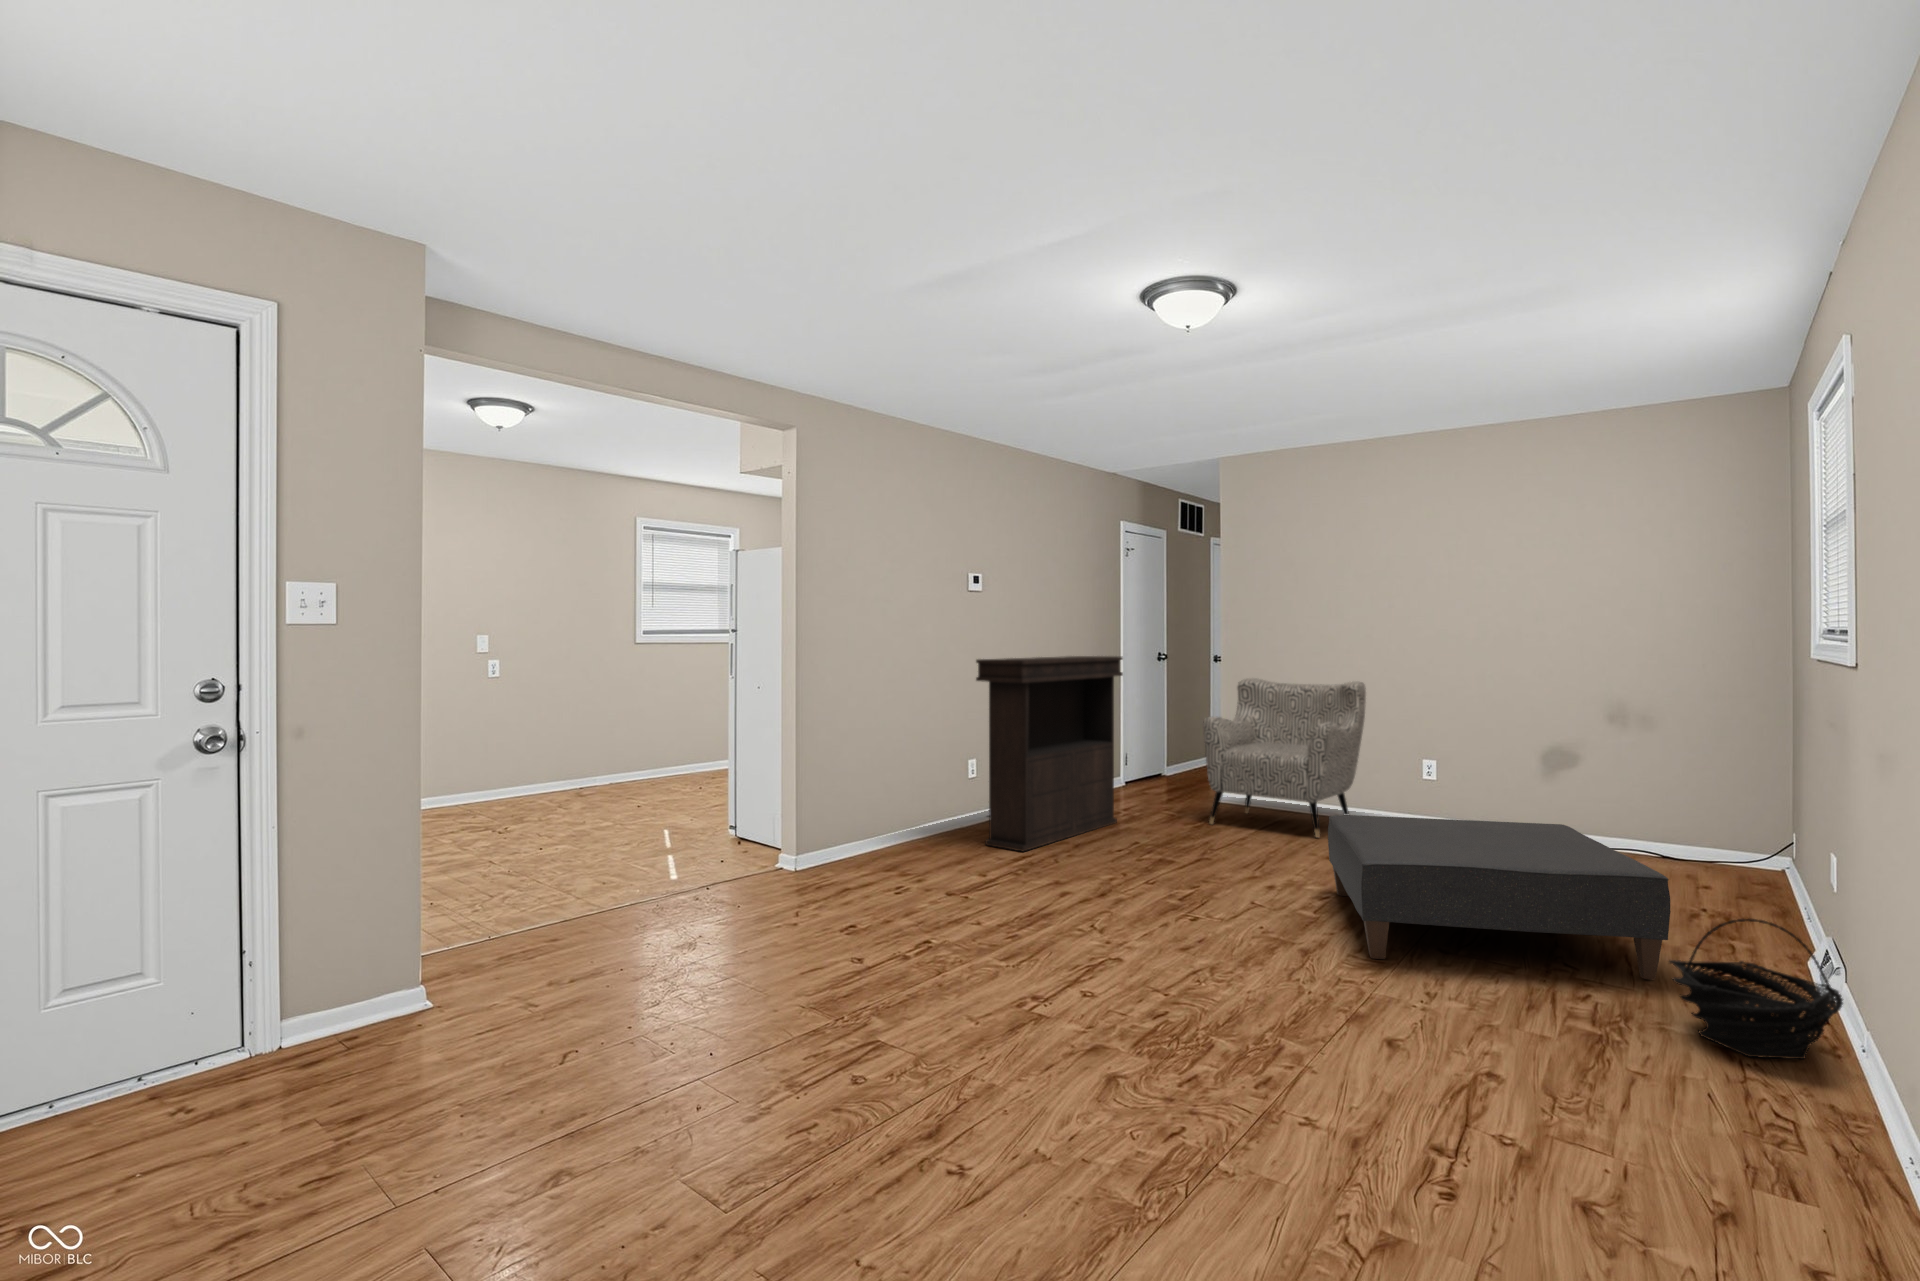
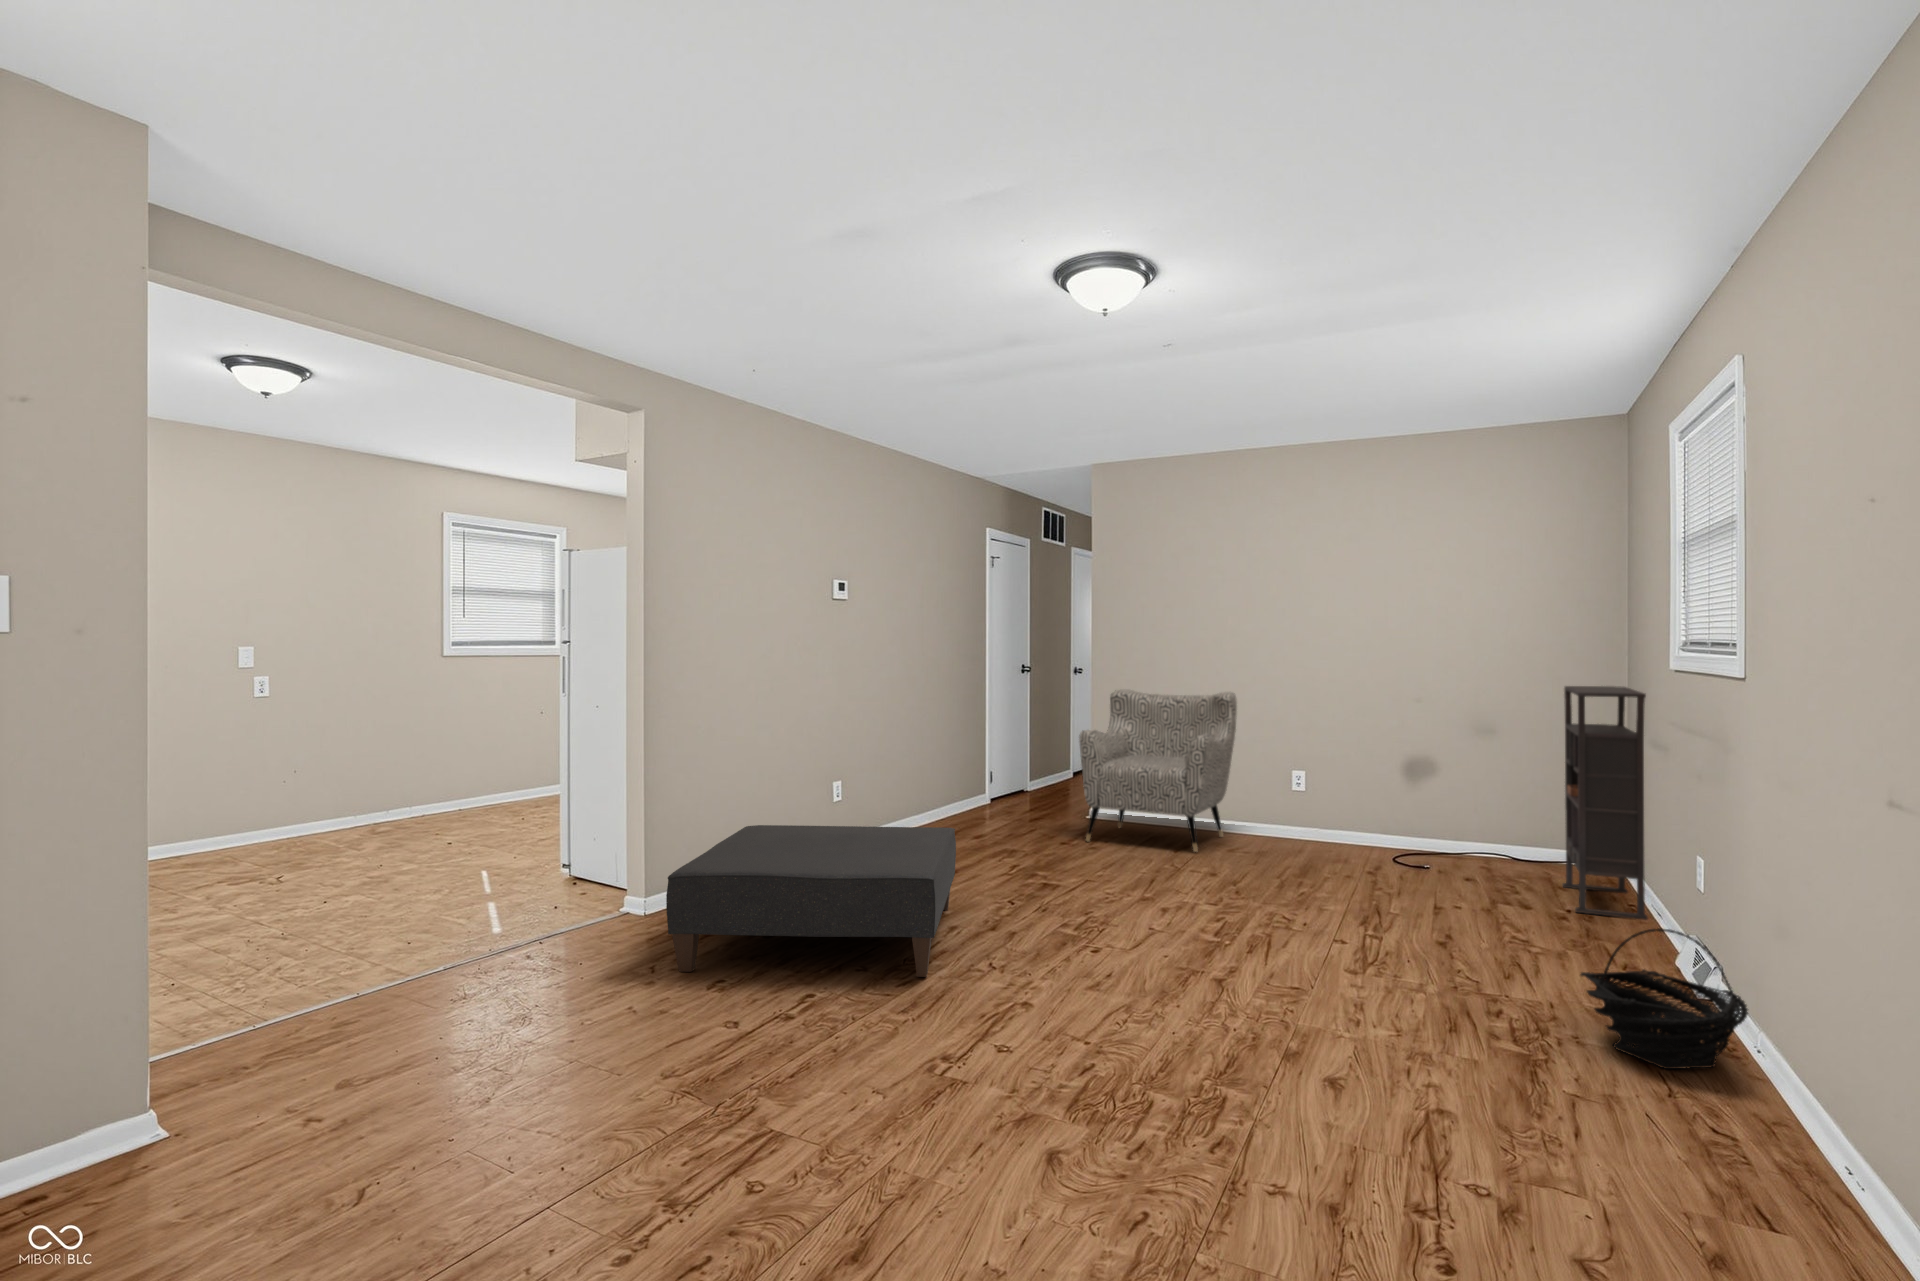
console table: present [976,656,1123,851] -> none [847,668,998,881]
bookshelf: none [1709,677,1794,922] -> present [1562,686,1648,920]
ottoman: present [1328,815,1670,980] -> present [666,825,956,977]

